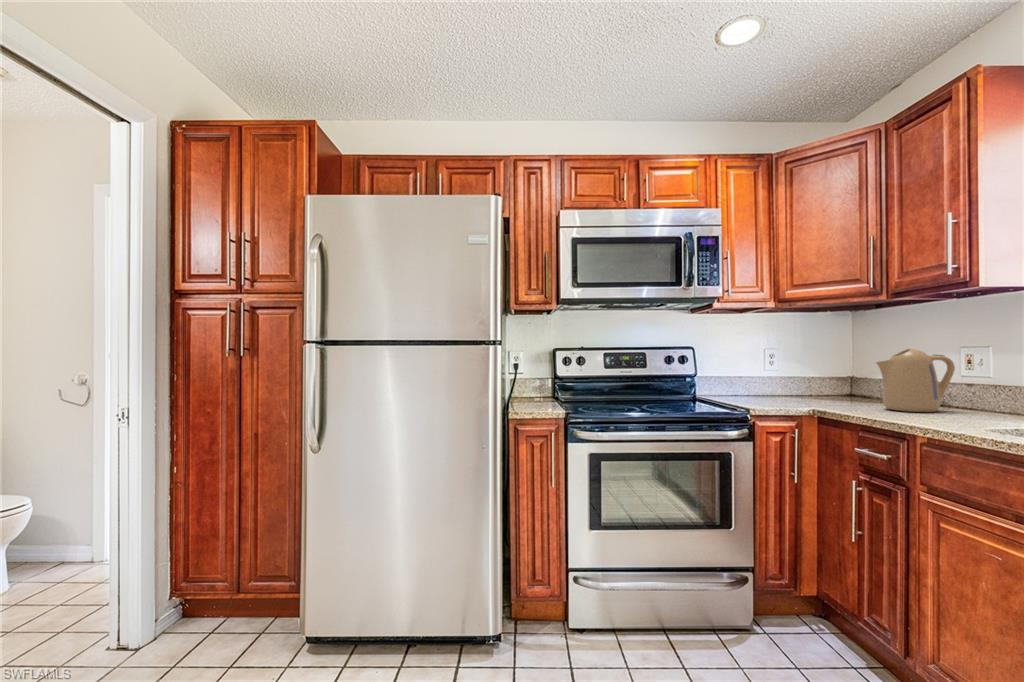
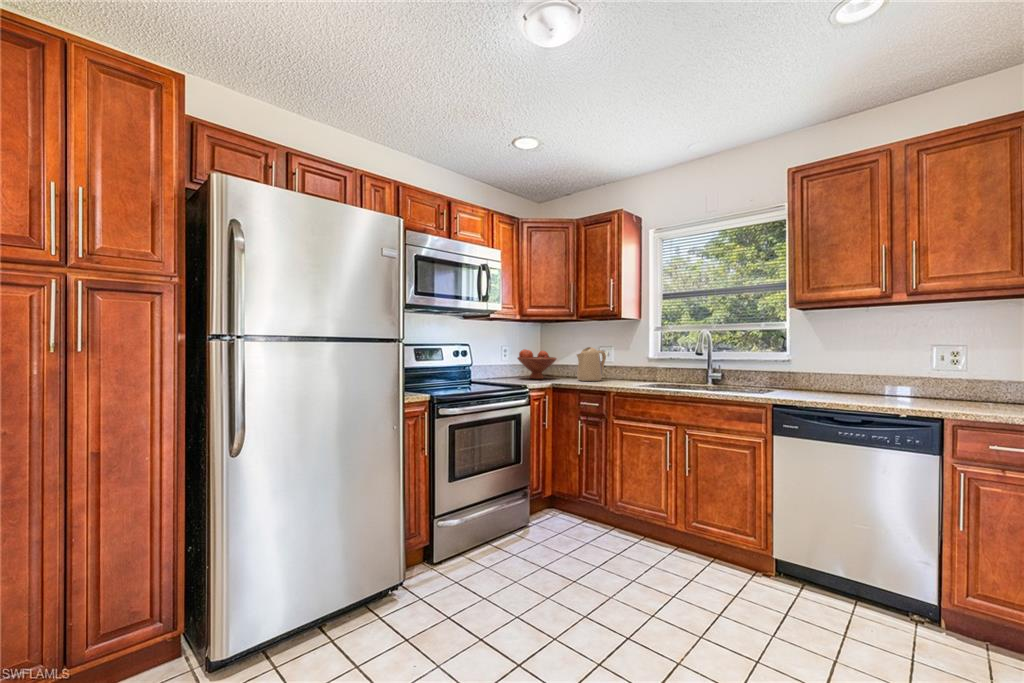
fruit bowl: none [781,354,856,401] -> present [518,349,556,379]

